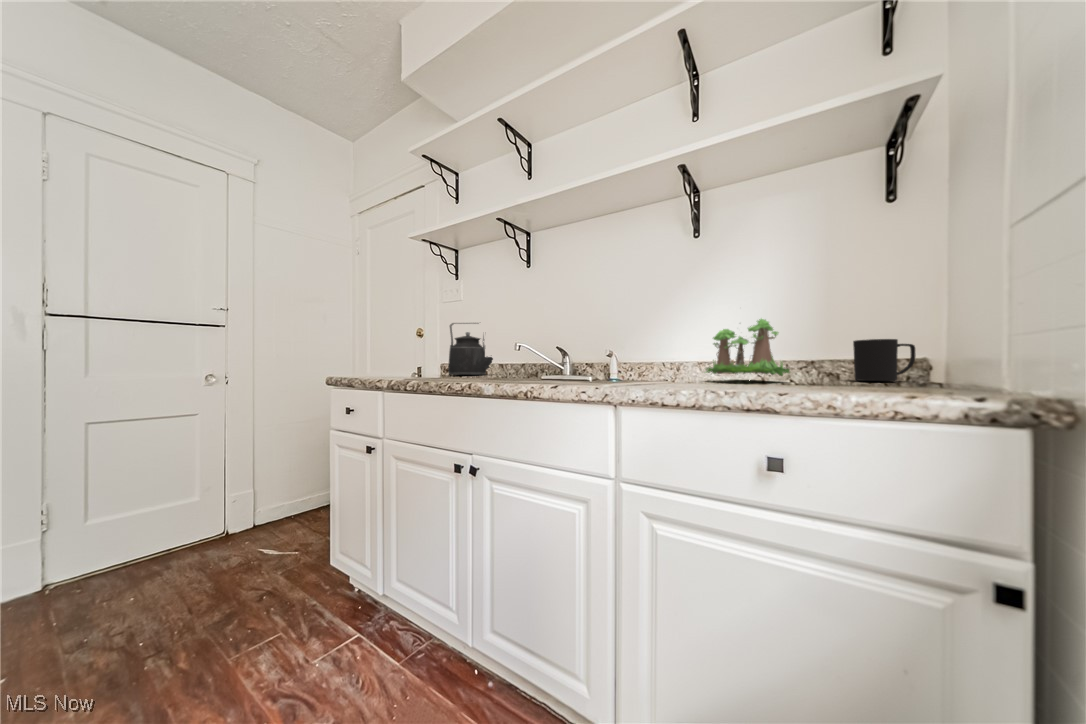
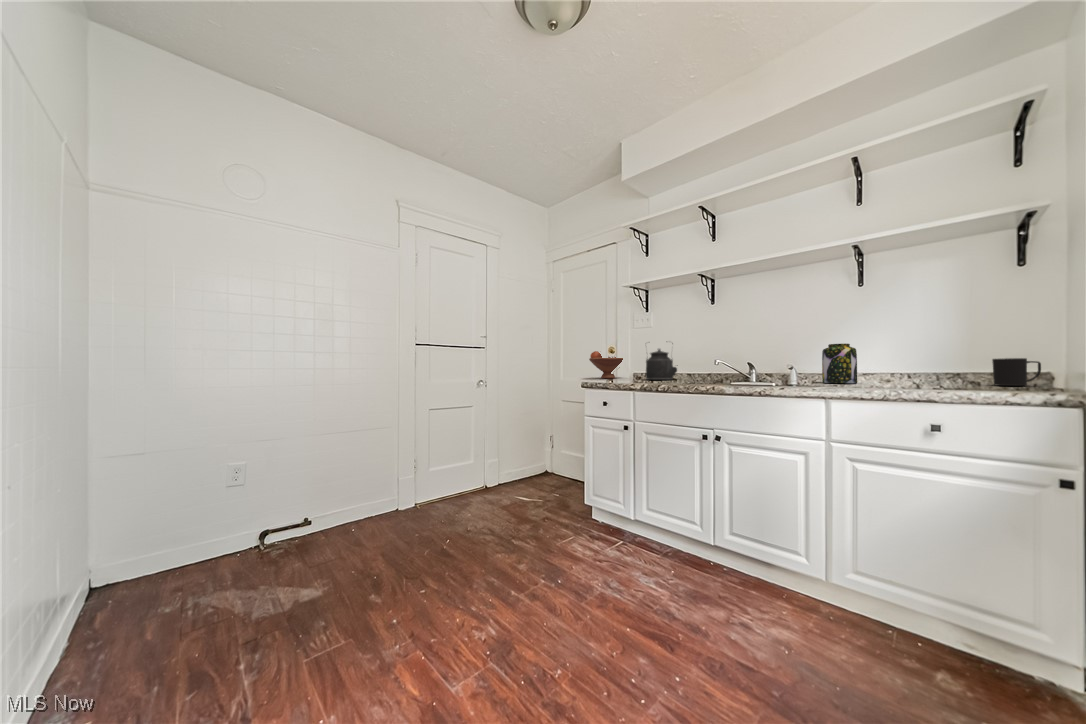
plant: present [706,319,789,376] -> none [874,328,945,386]
jar: none [647,321,688,378] -> present [822,344,857,383]
fruit bowl: none [389,337,443,374] -> present [589,351,623,379]

